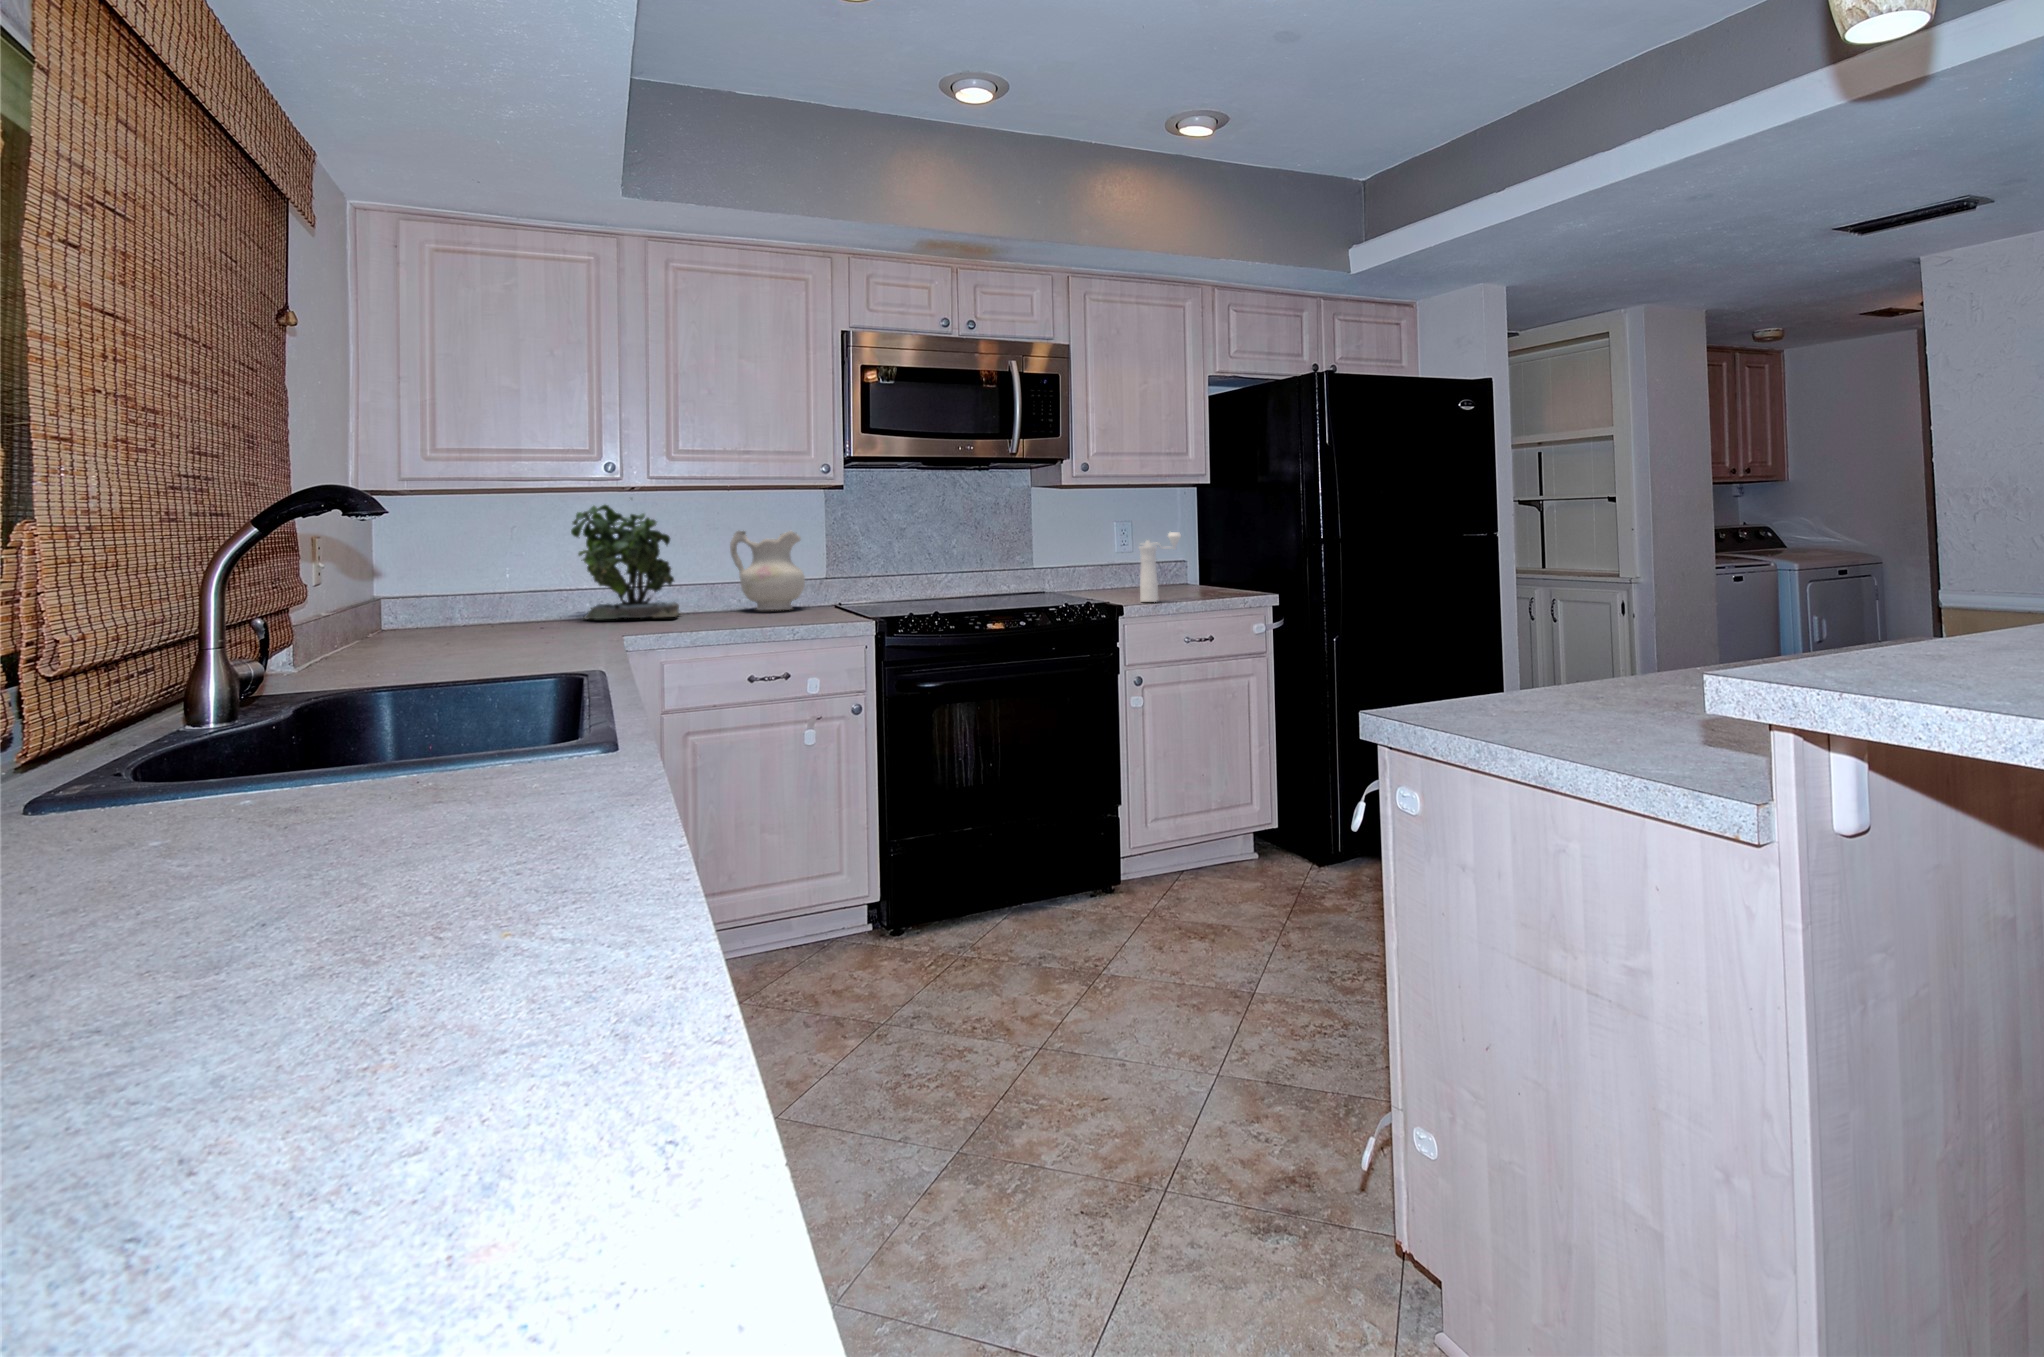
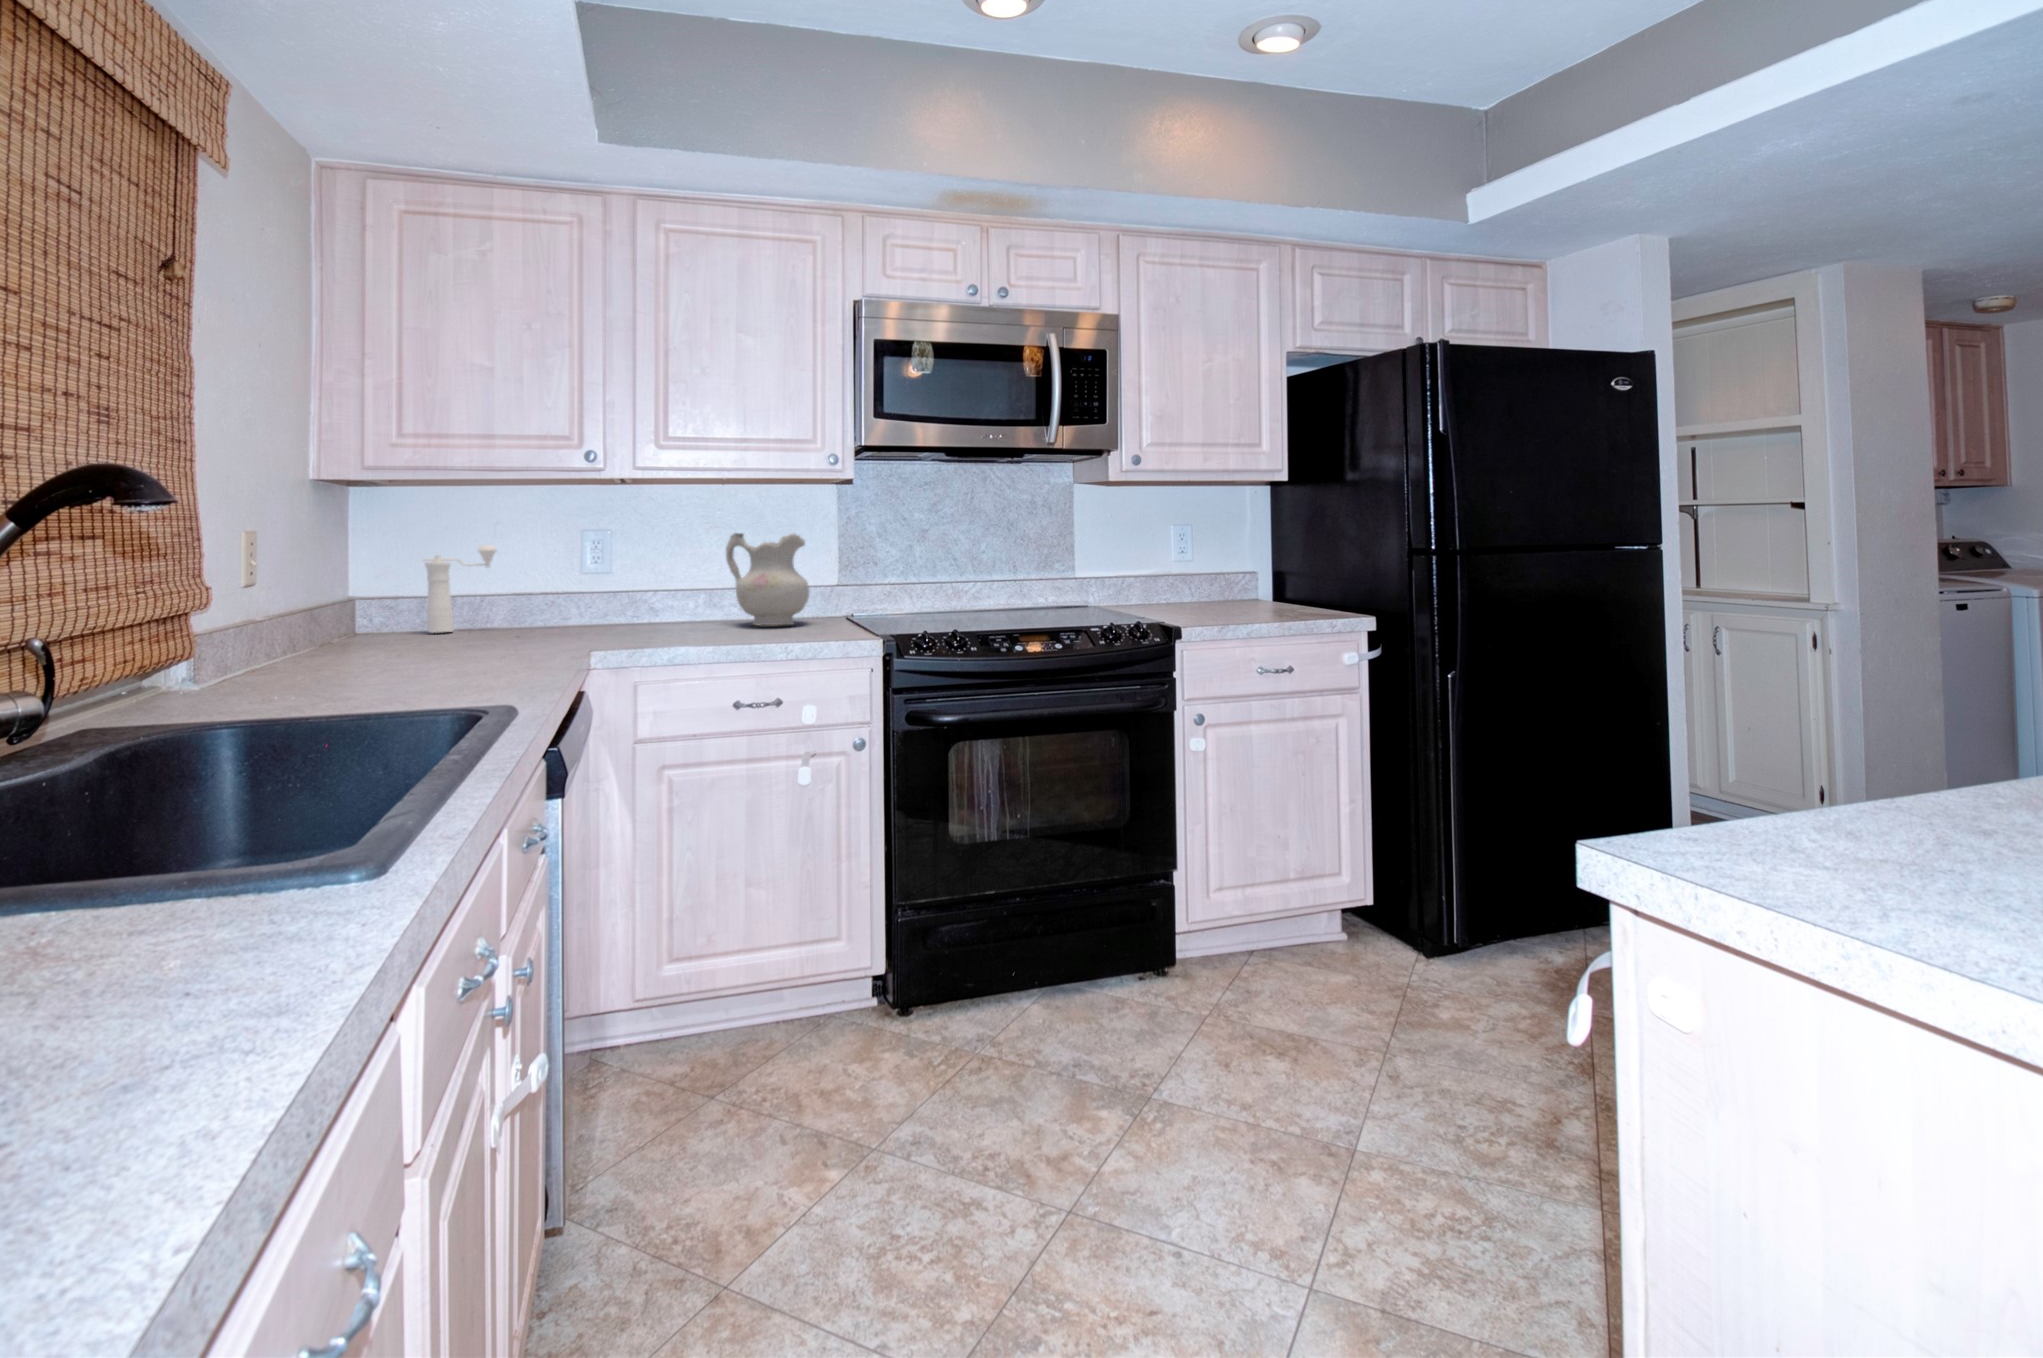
potted plant: present [571,498,680,619] -> none [549,493,671,633]
pepper mill: present [1139,532,1181,602] -> present [424,545,496,633]

